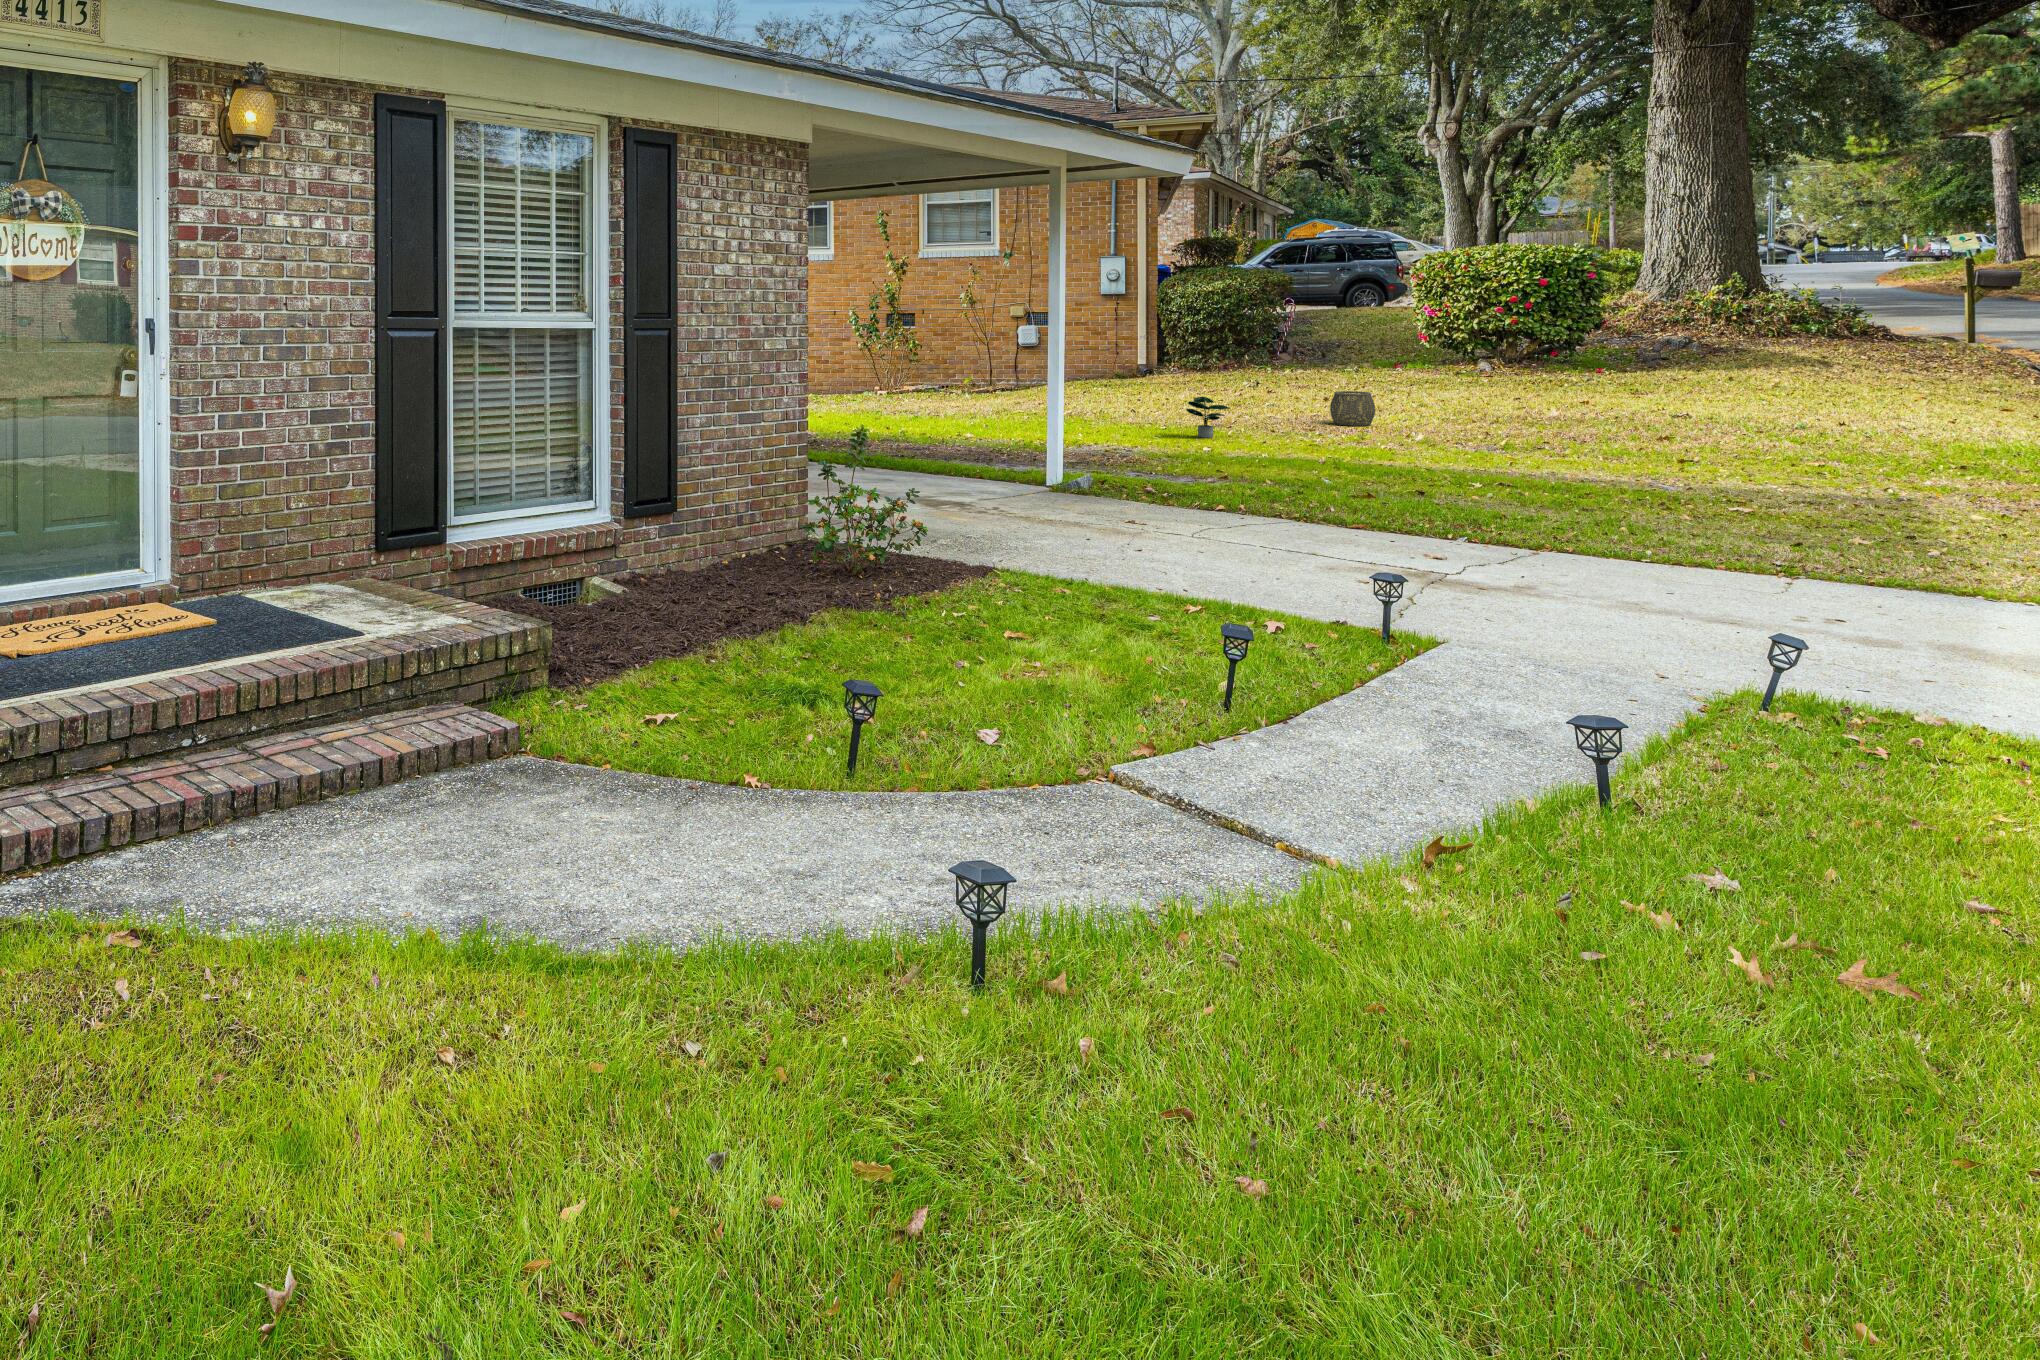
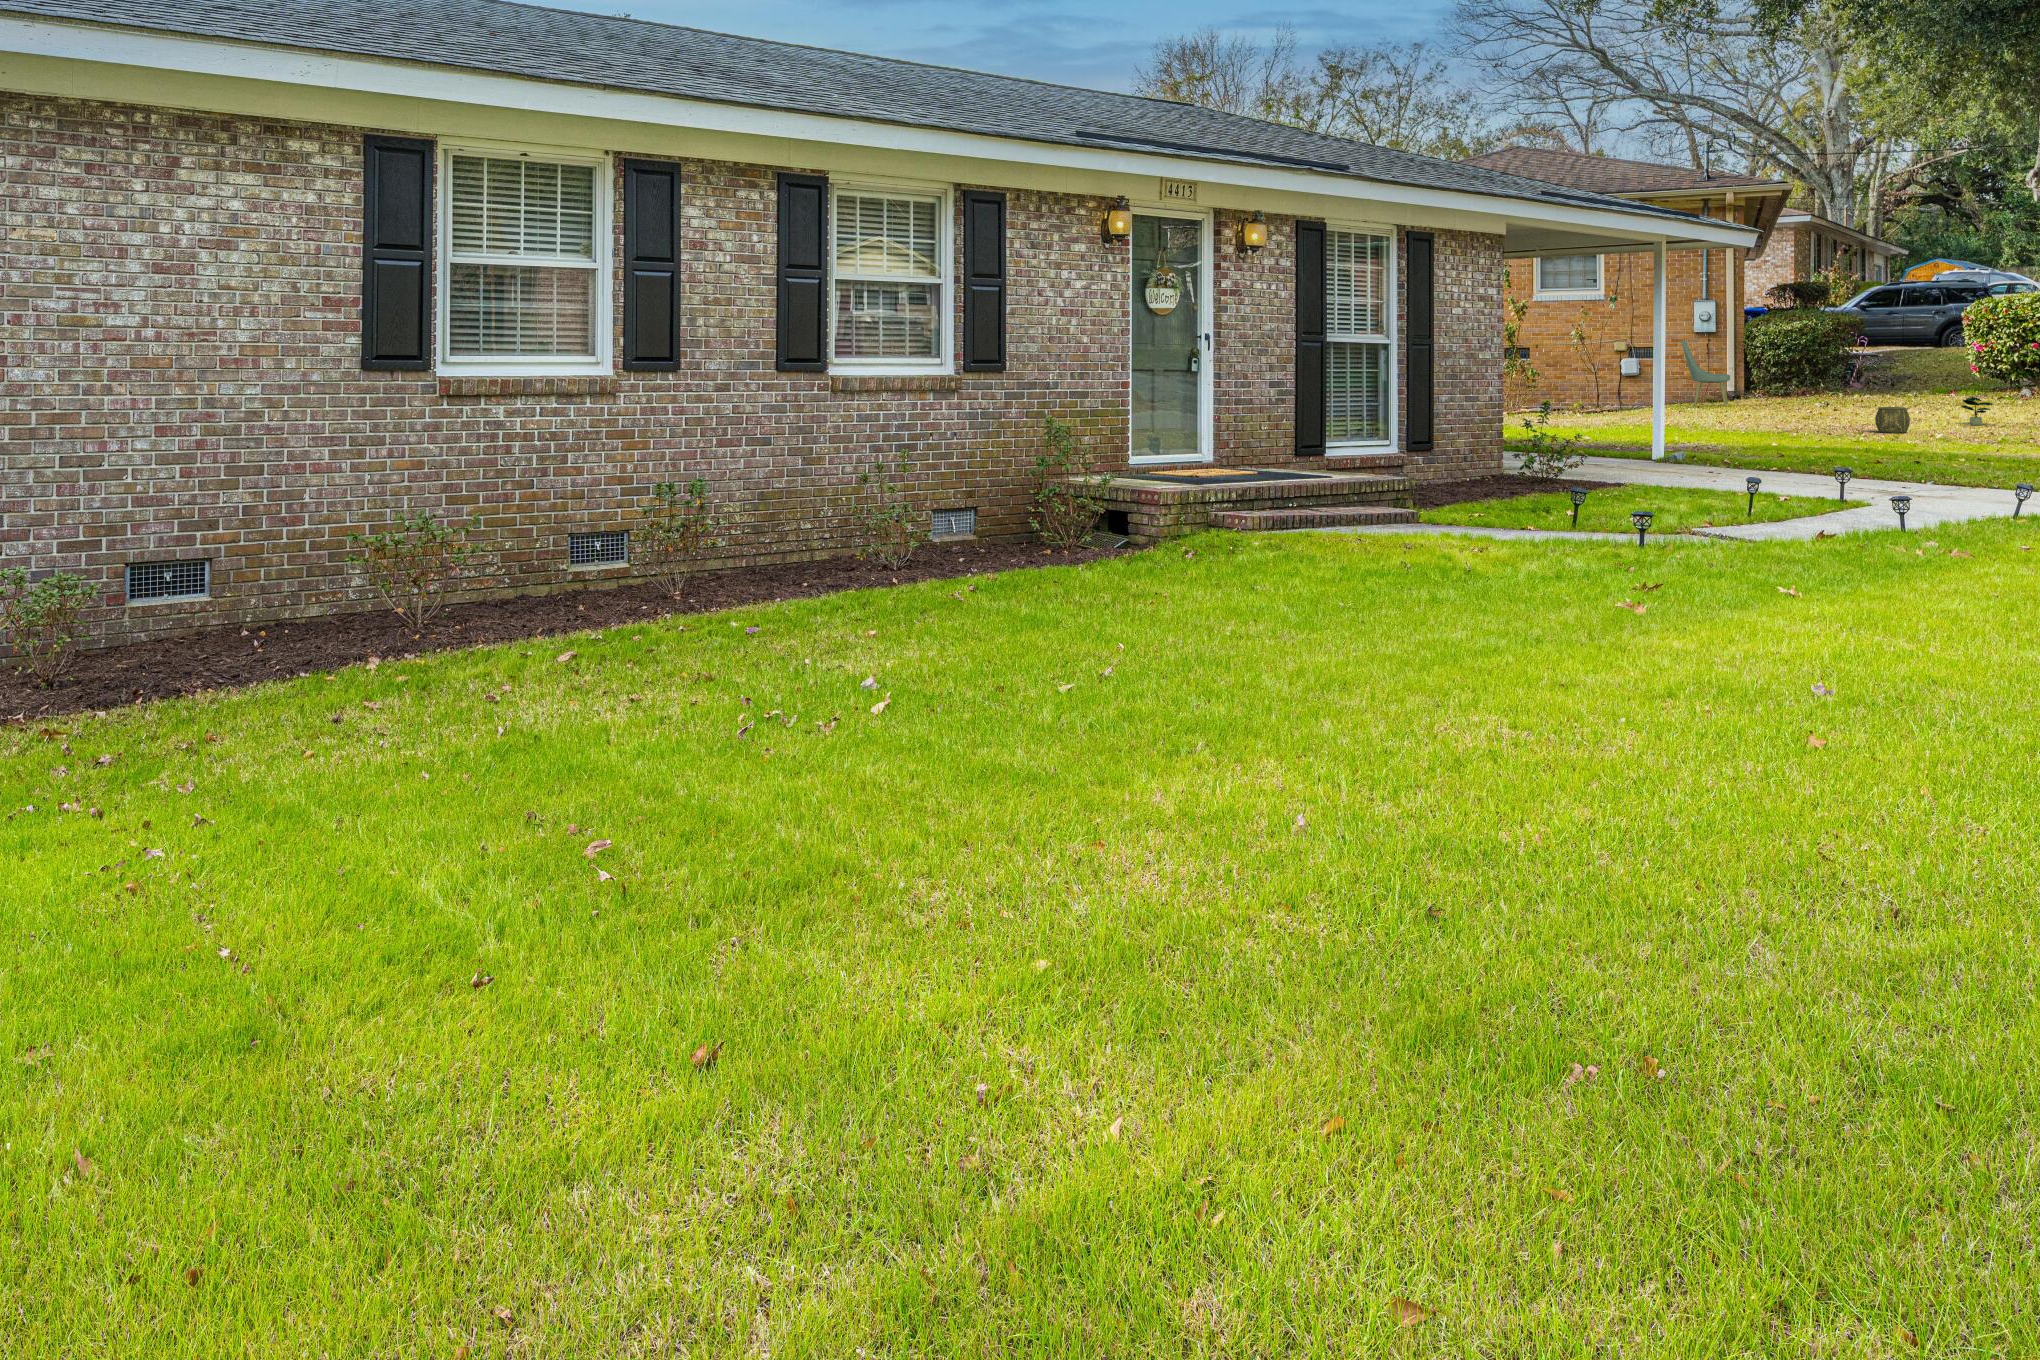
chair: none [1087,304,1140,378] -> present [1681,340,1730,406]
potted plant: present [1186,397,1229,438] -> present [1961,397,1993,425]

